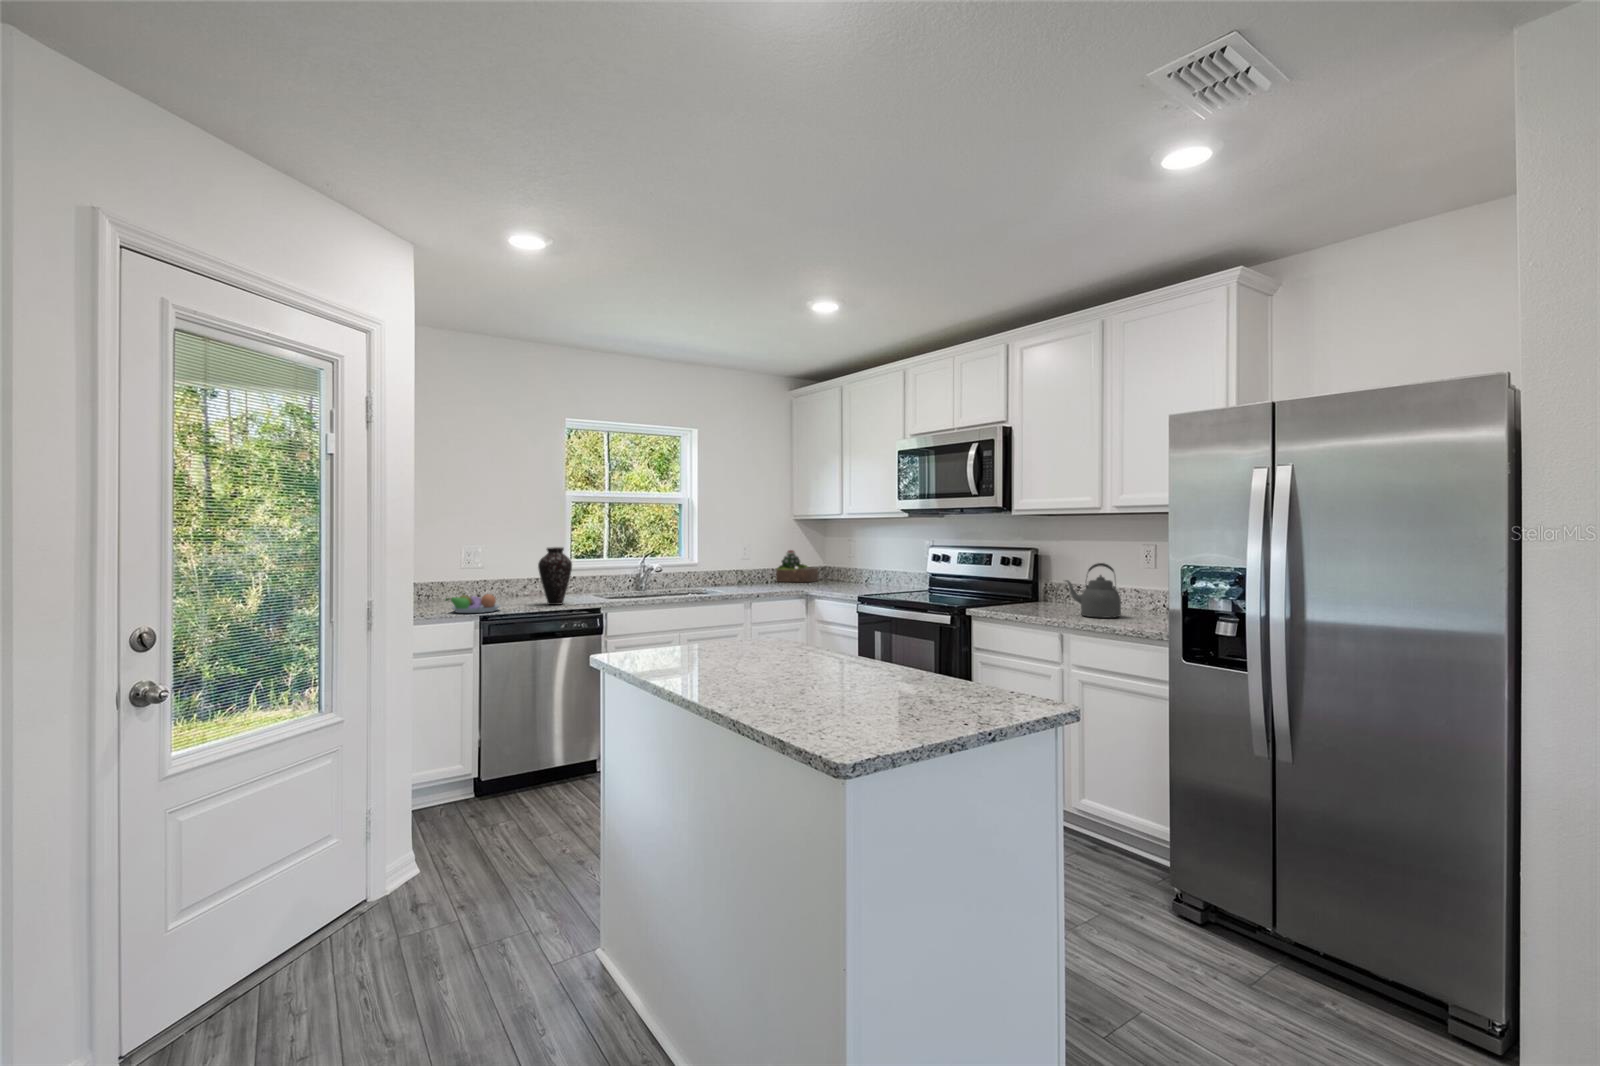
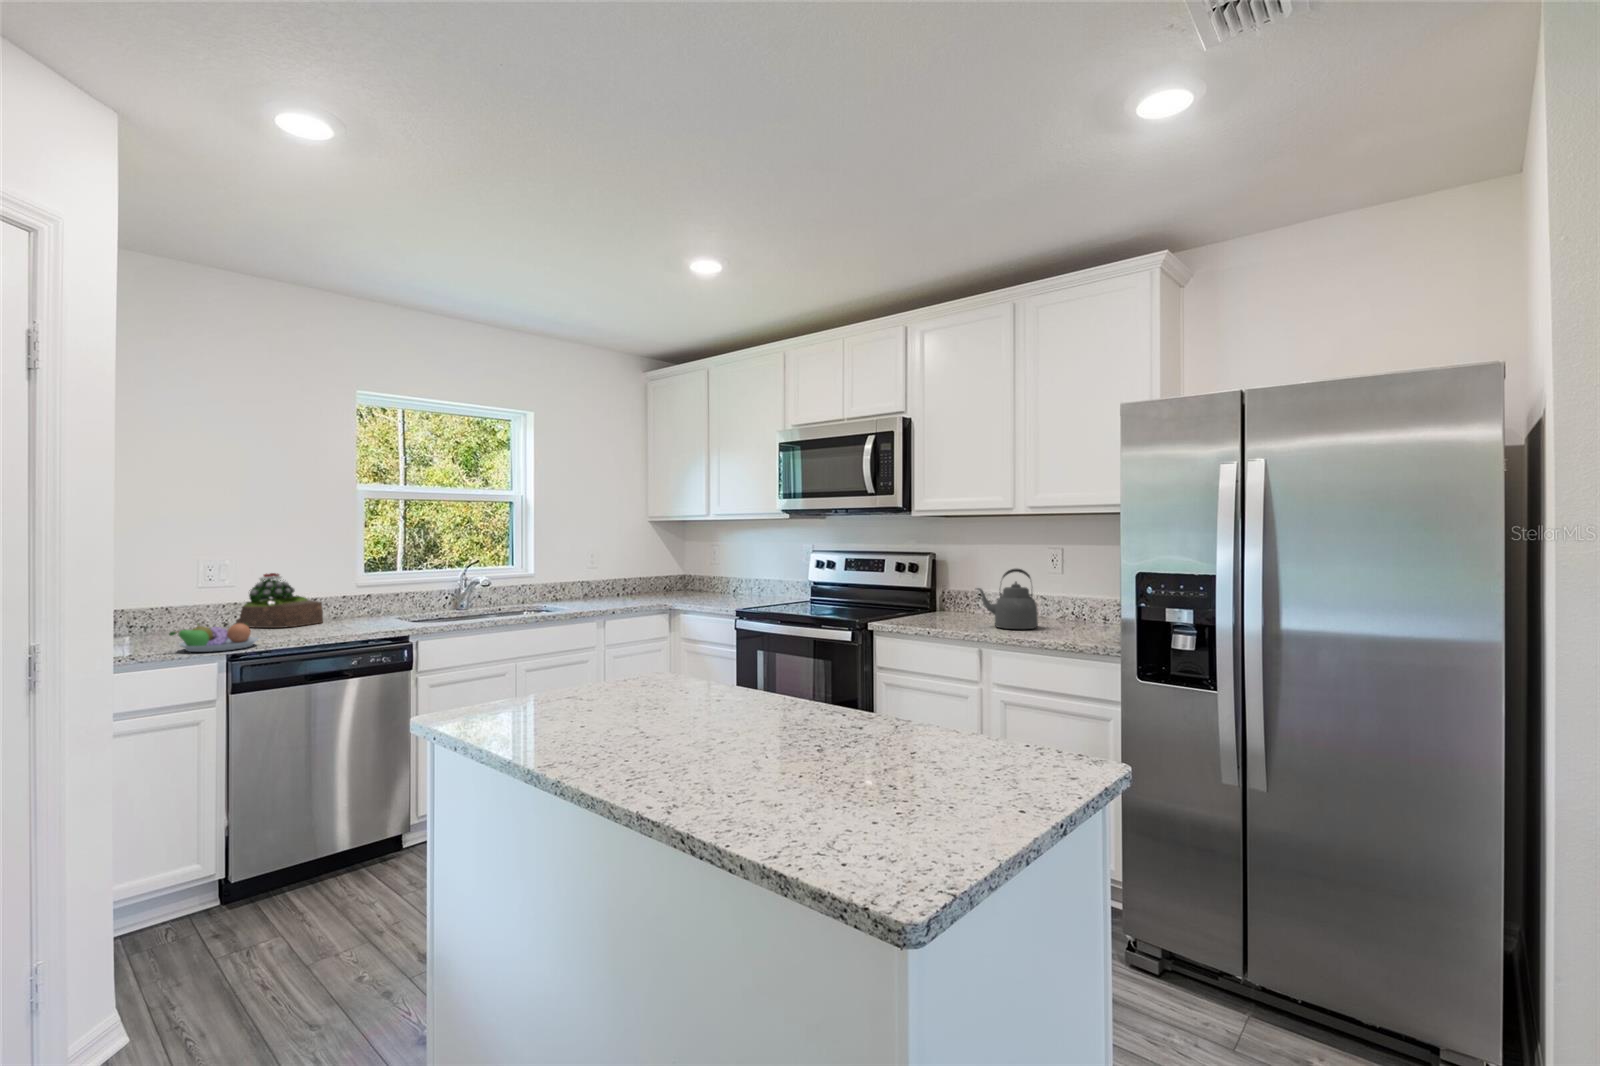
vase: present [538,547,572,605] -> none [315,558,365,634]
succulent plant: present [776,550,818,582] -> present [236,573,323,628]

